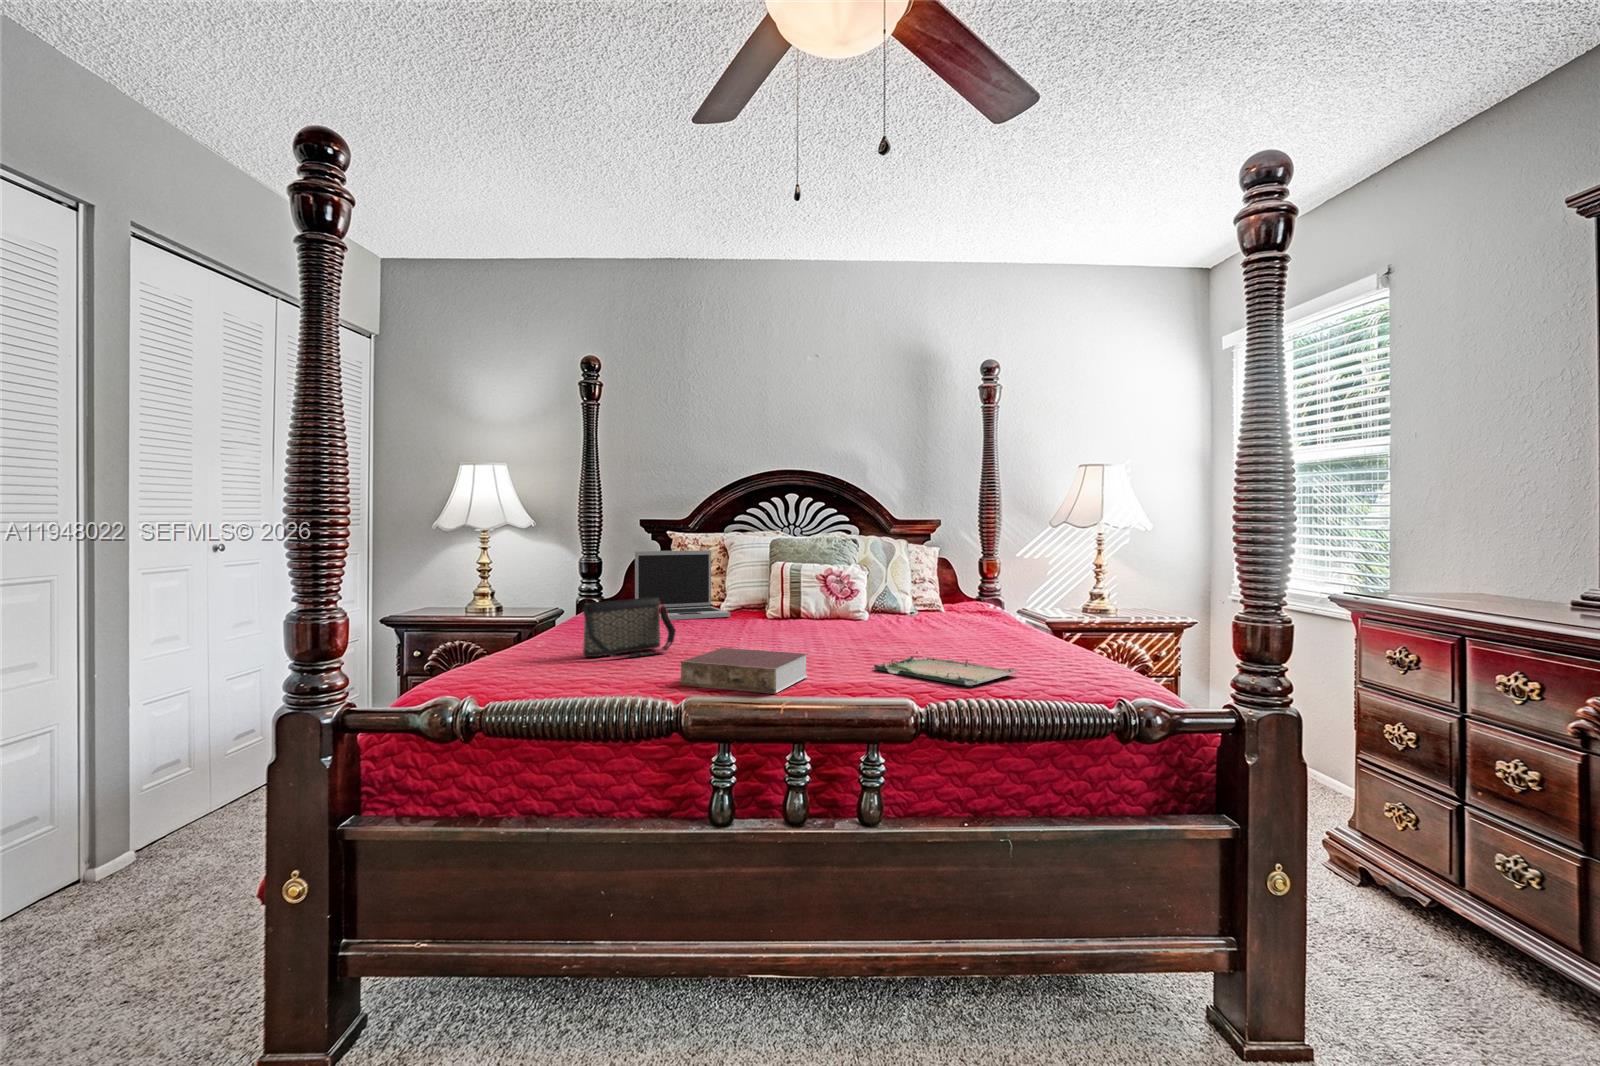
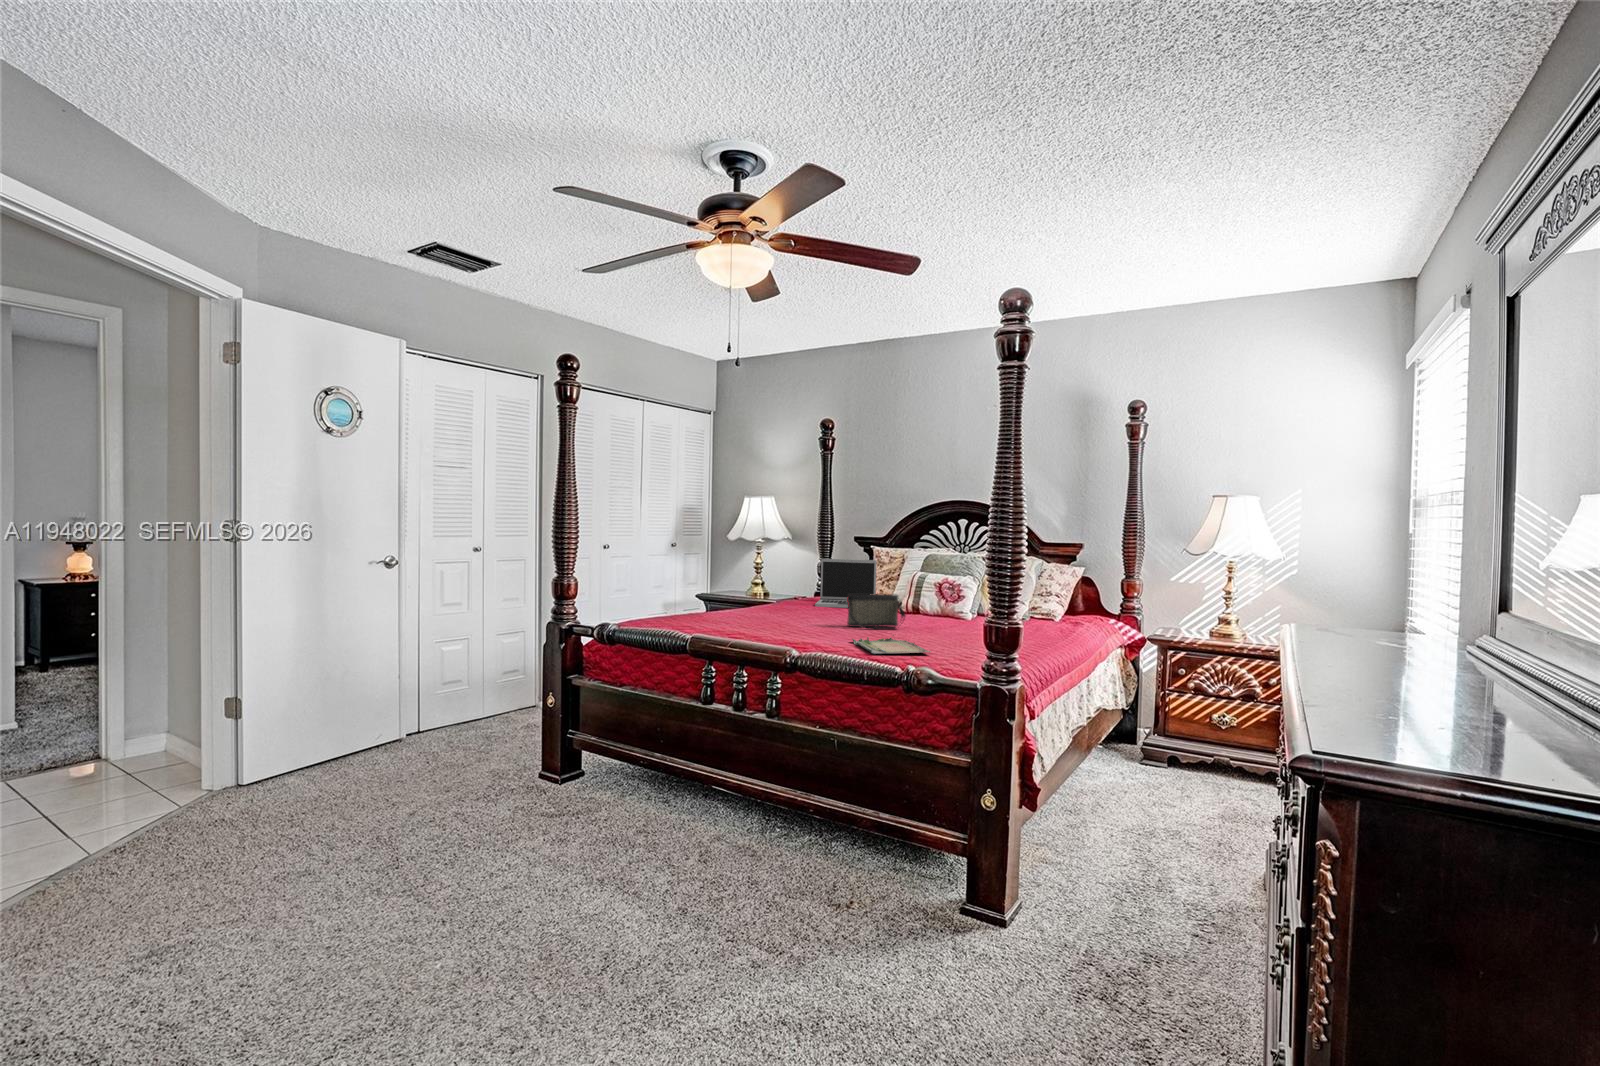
handbag: present [583,598,676,657] -> present [847,594,905,629]
book: present [681,648,808,694] -> none [725,618,799,642]

